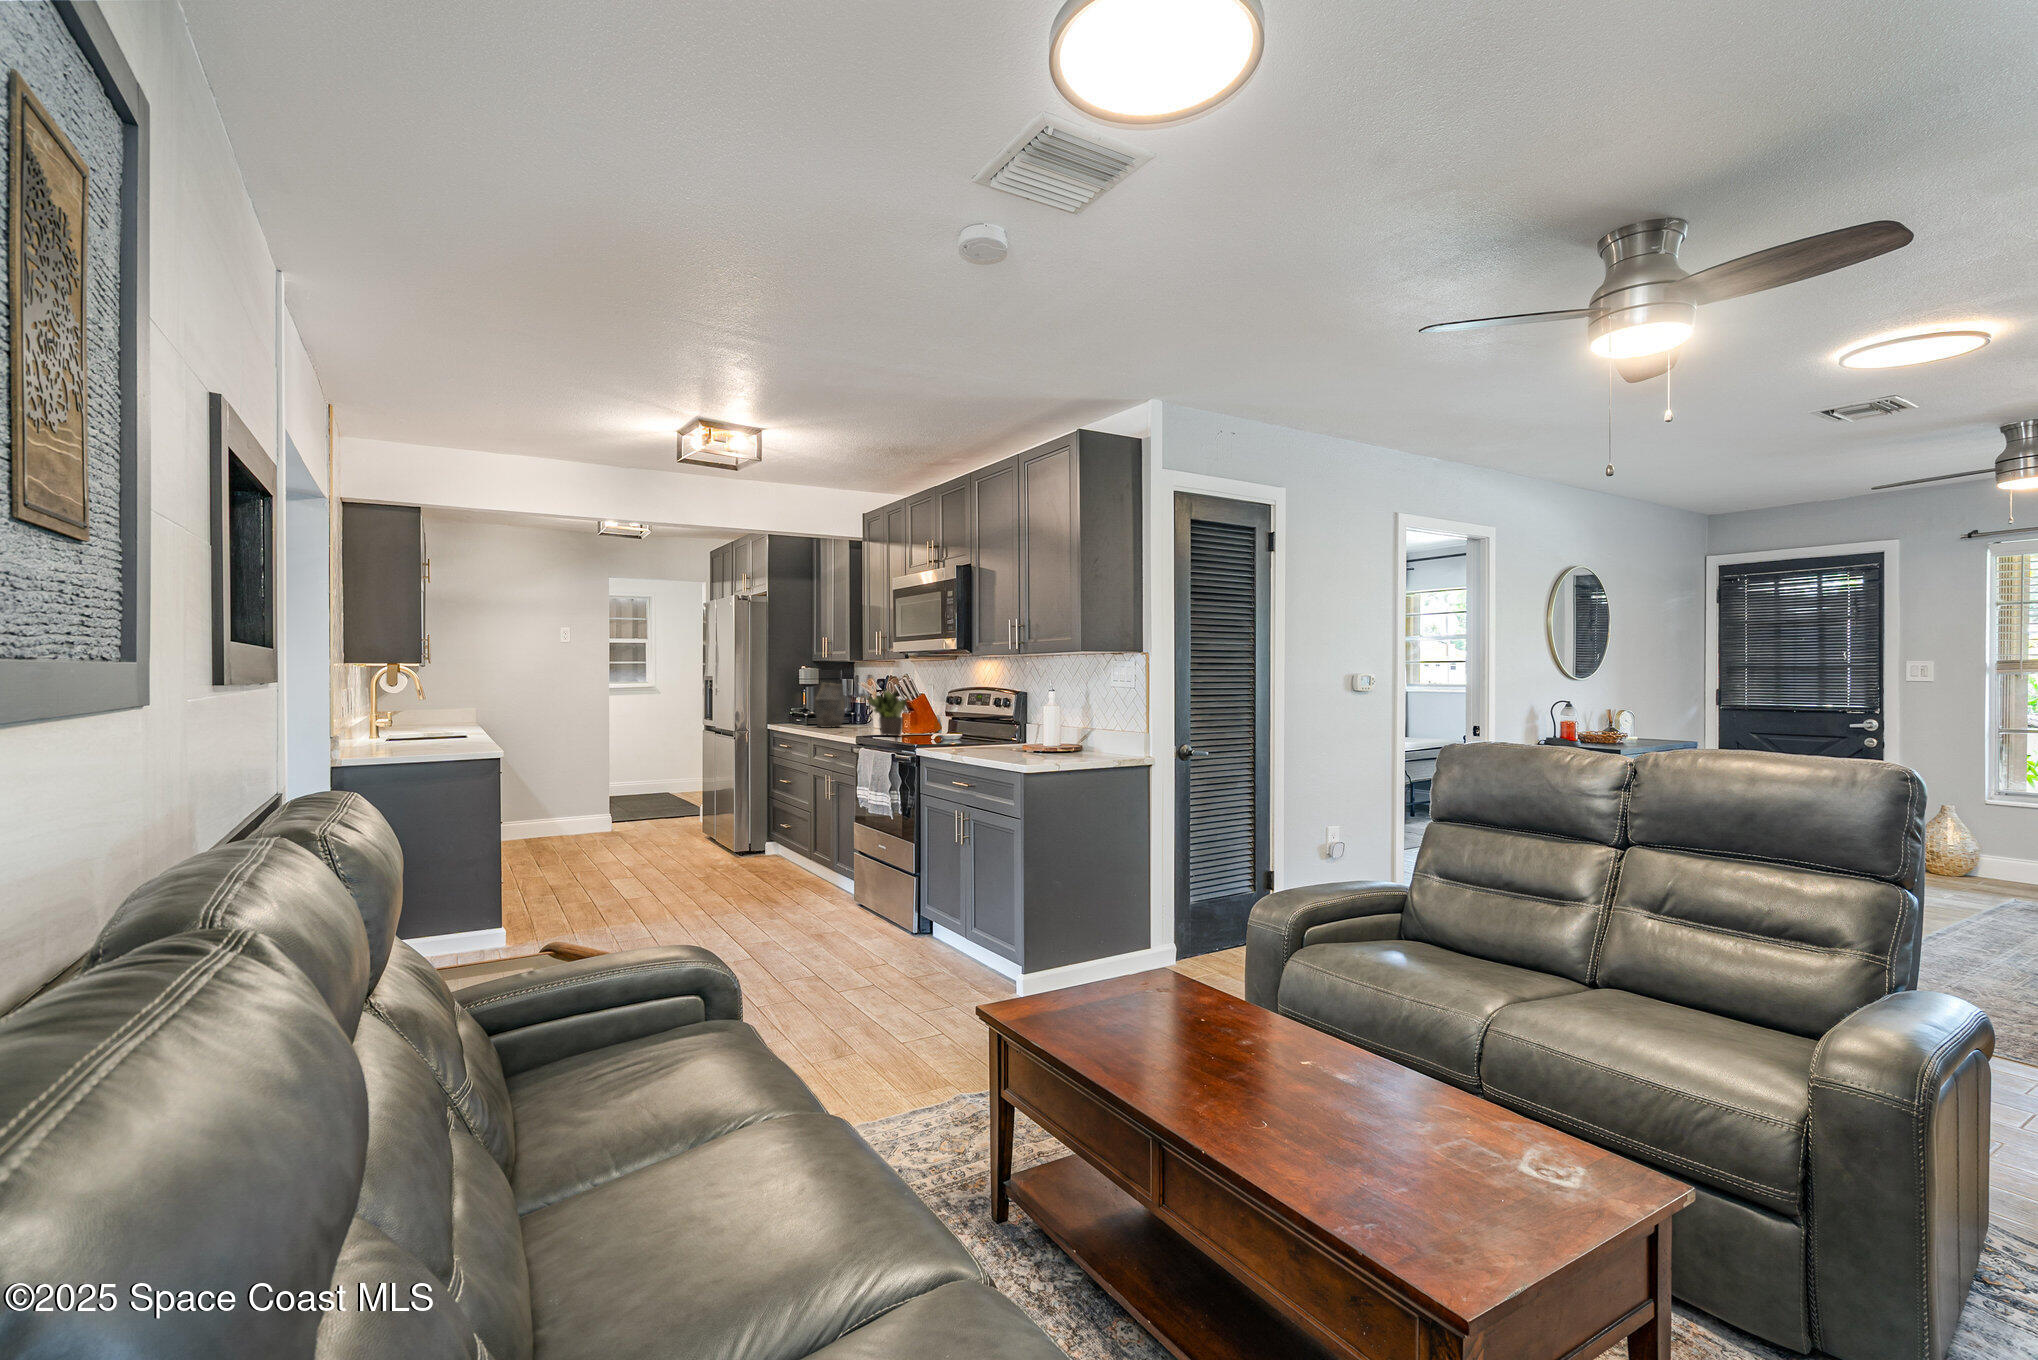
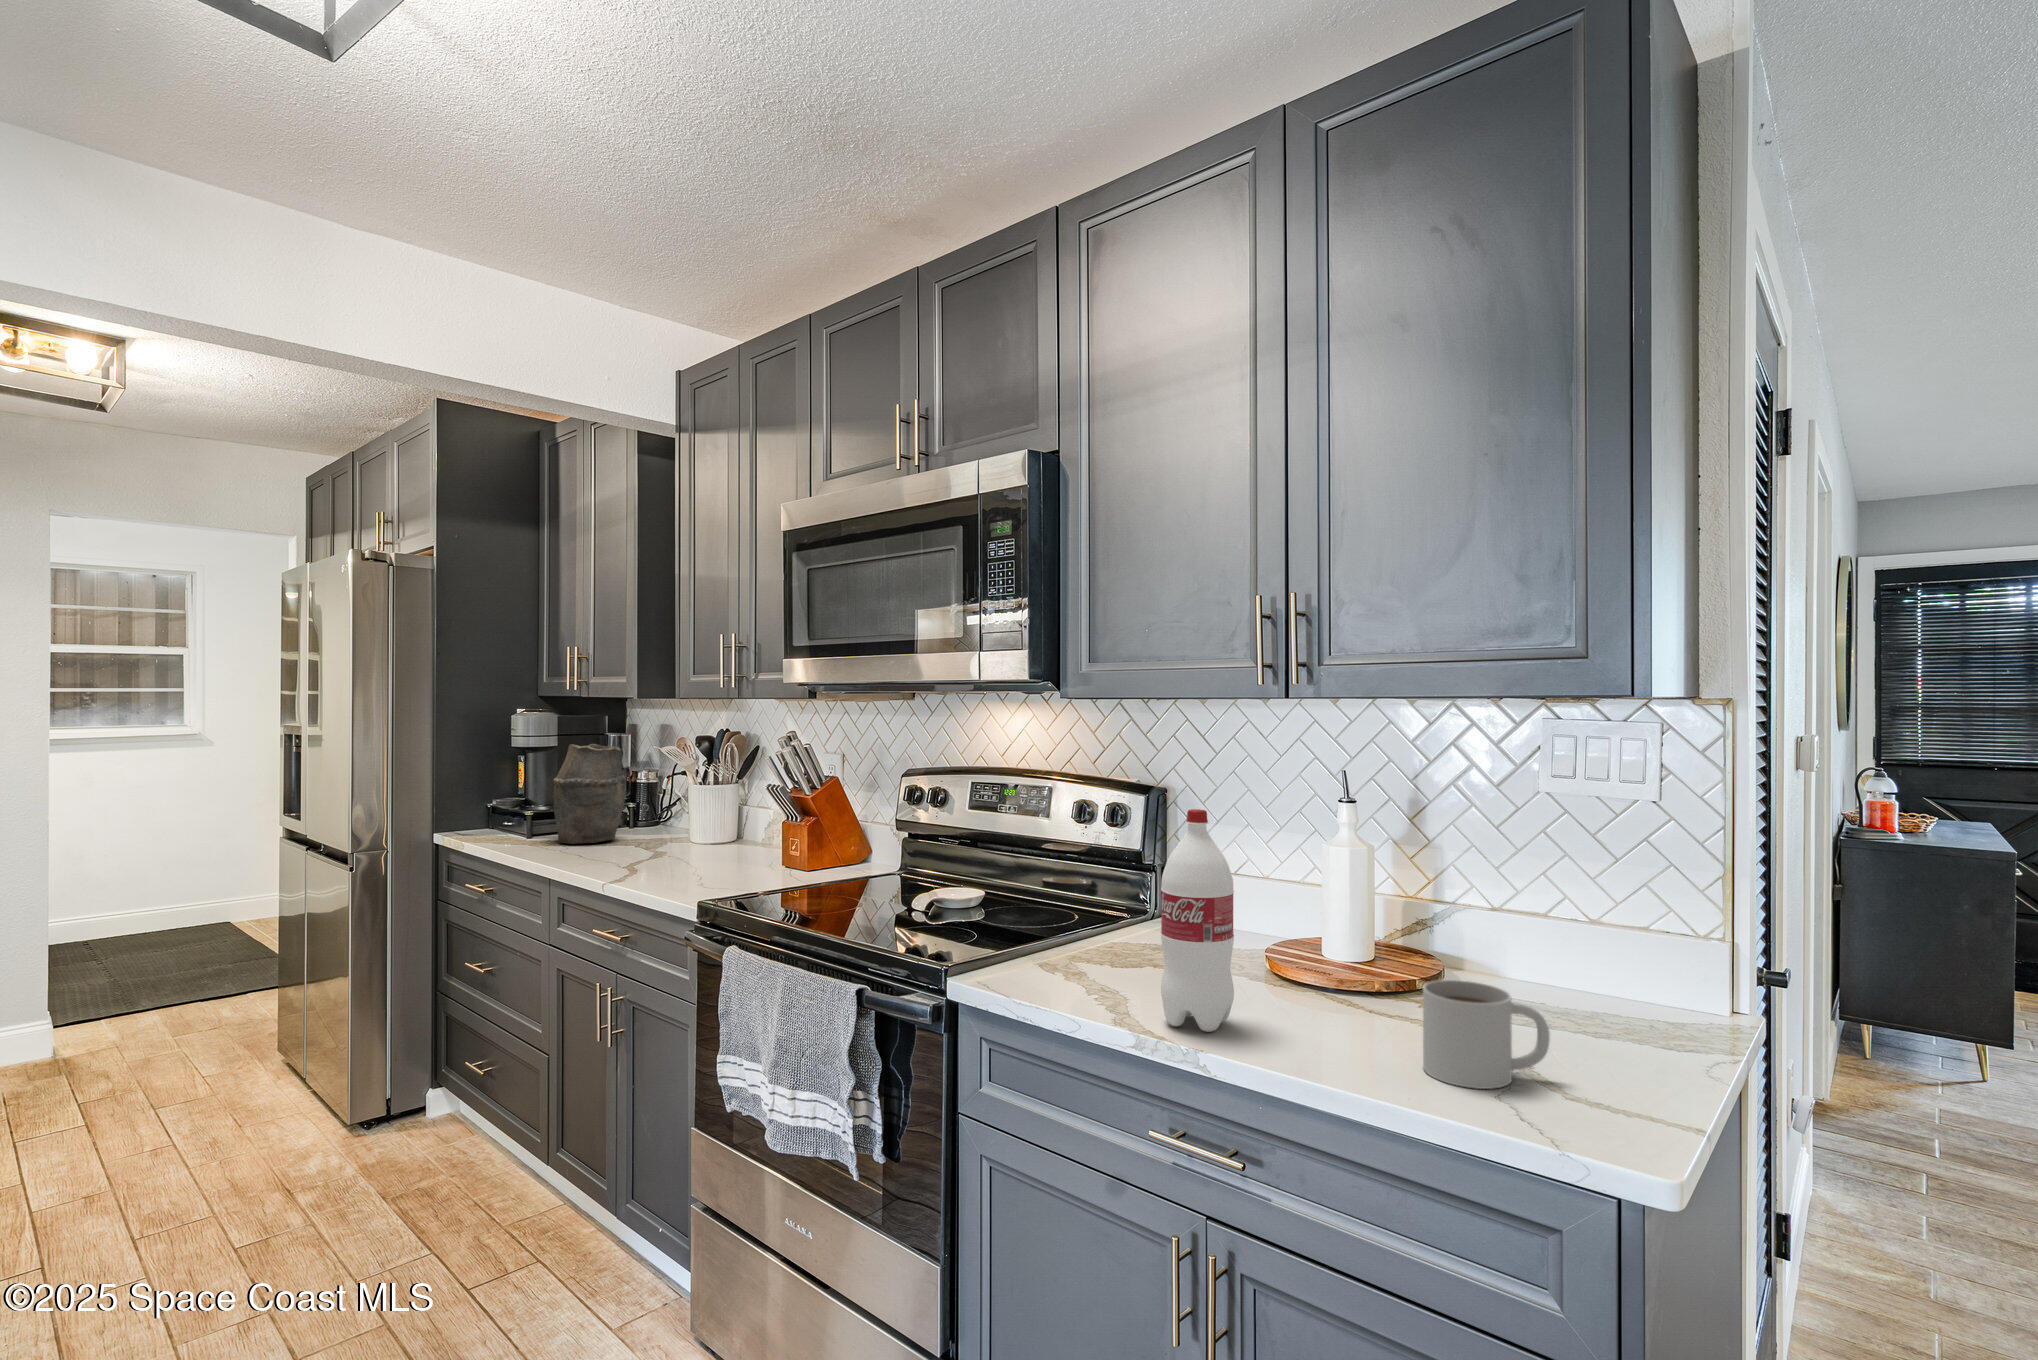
bottle: none [959,687,981,753] -> present [1161,809,1234,1032]
potted plant: present [868,691,909,736] -> none [716,764,826,889]
mug: none [1010,734,1042,759] -> present [1423,980,1550,1089]

